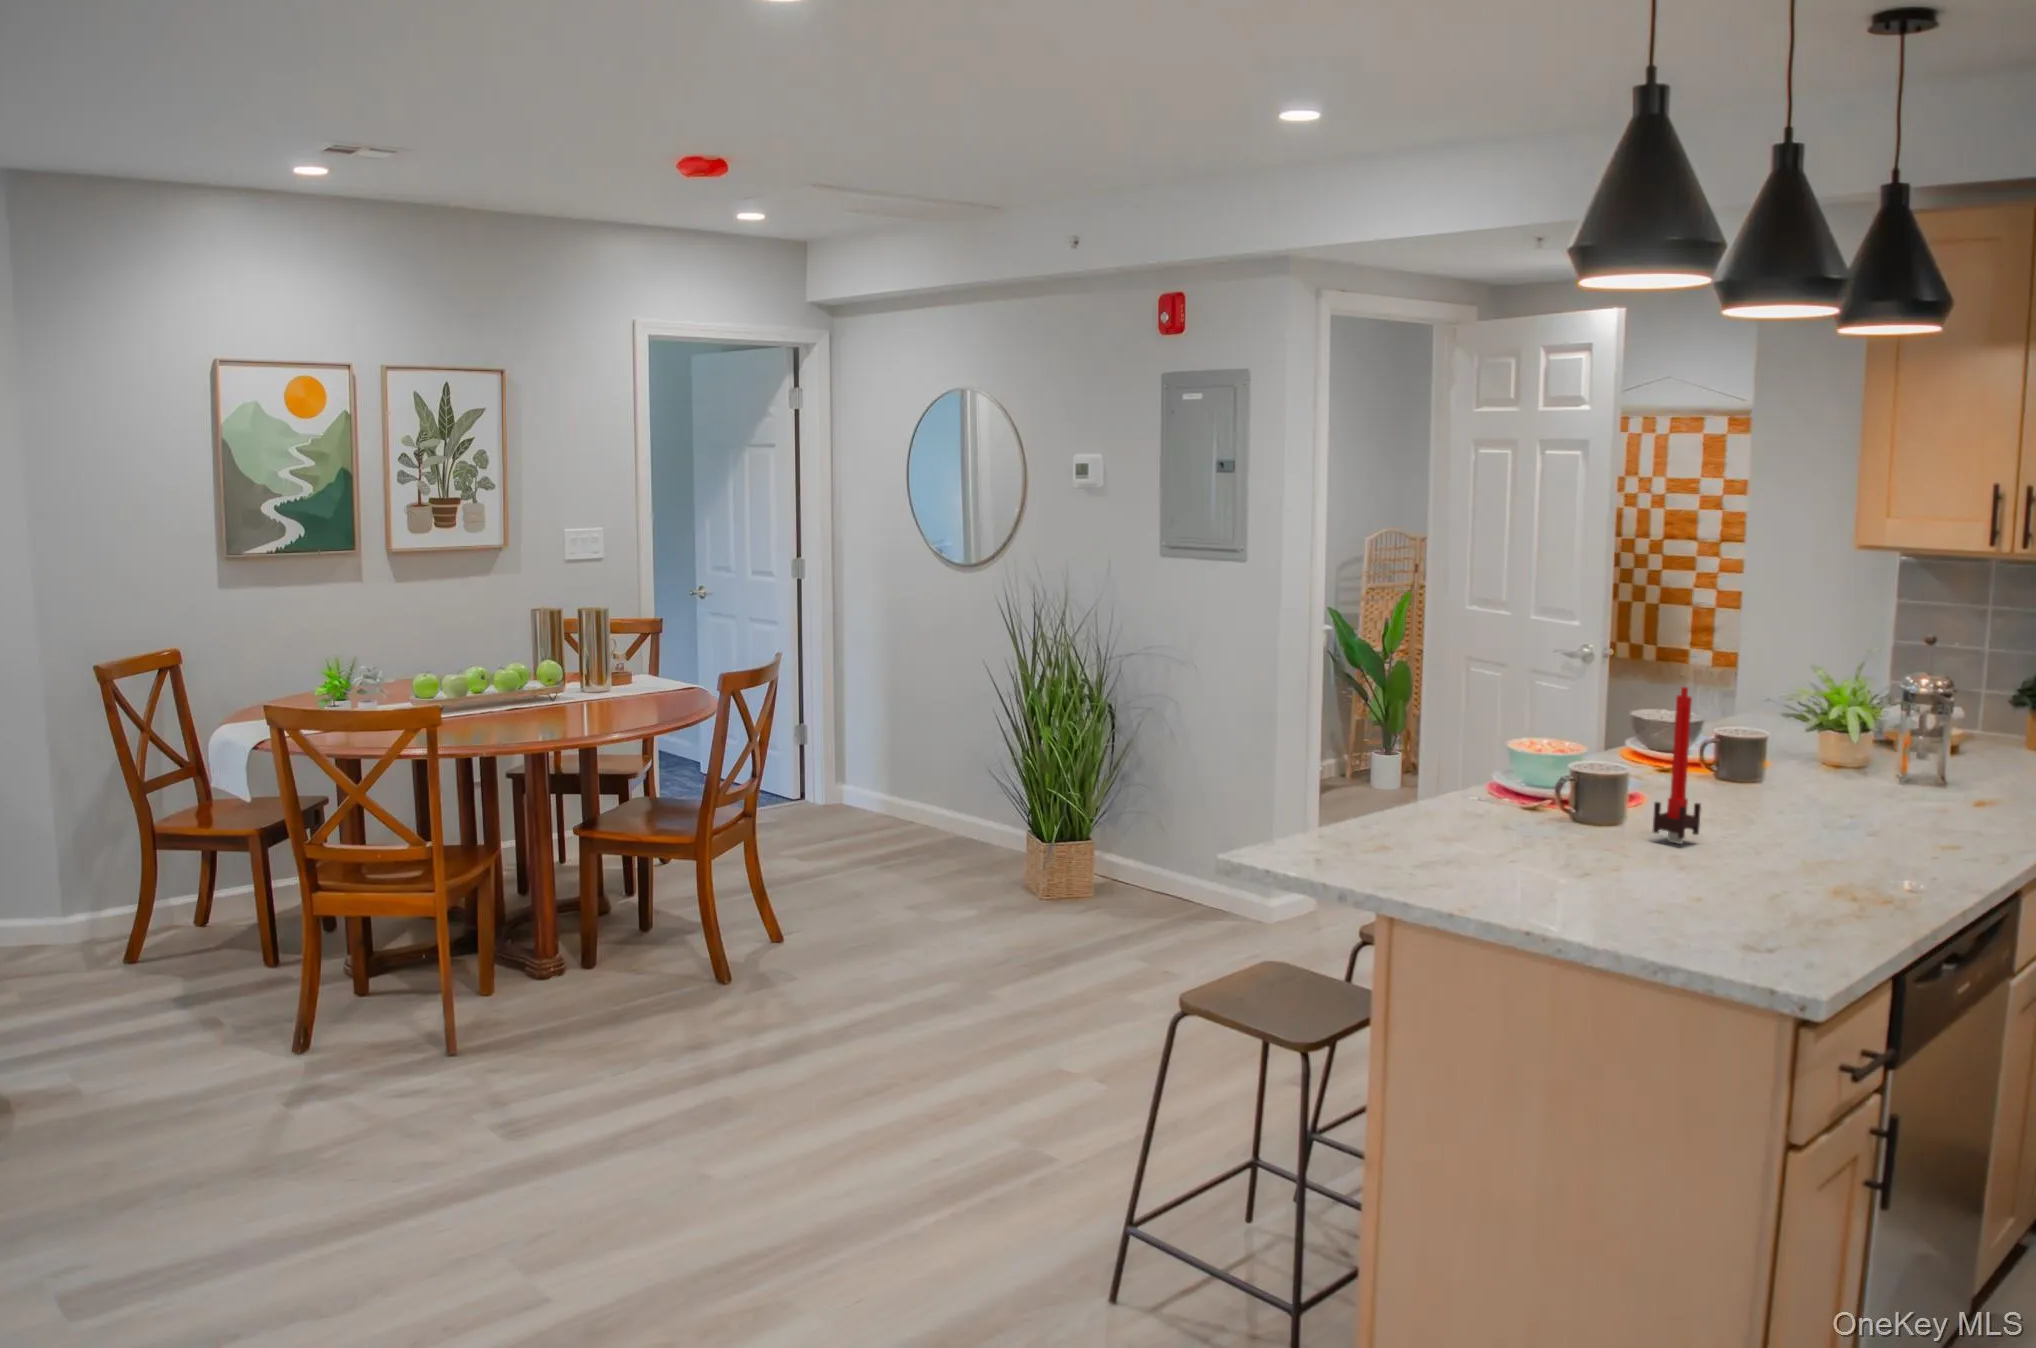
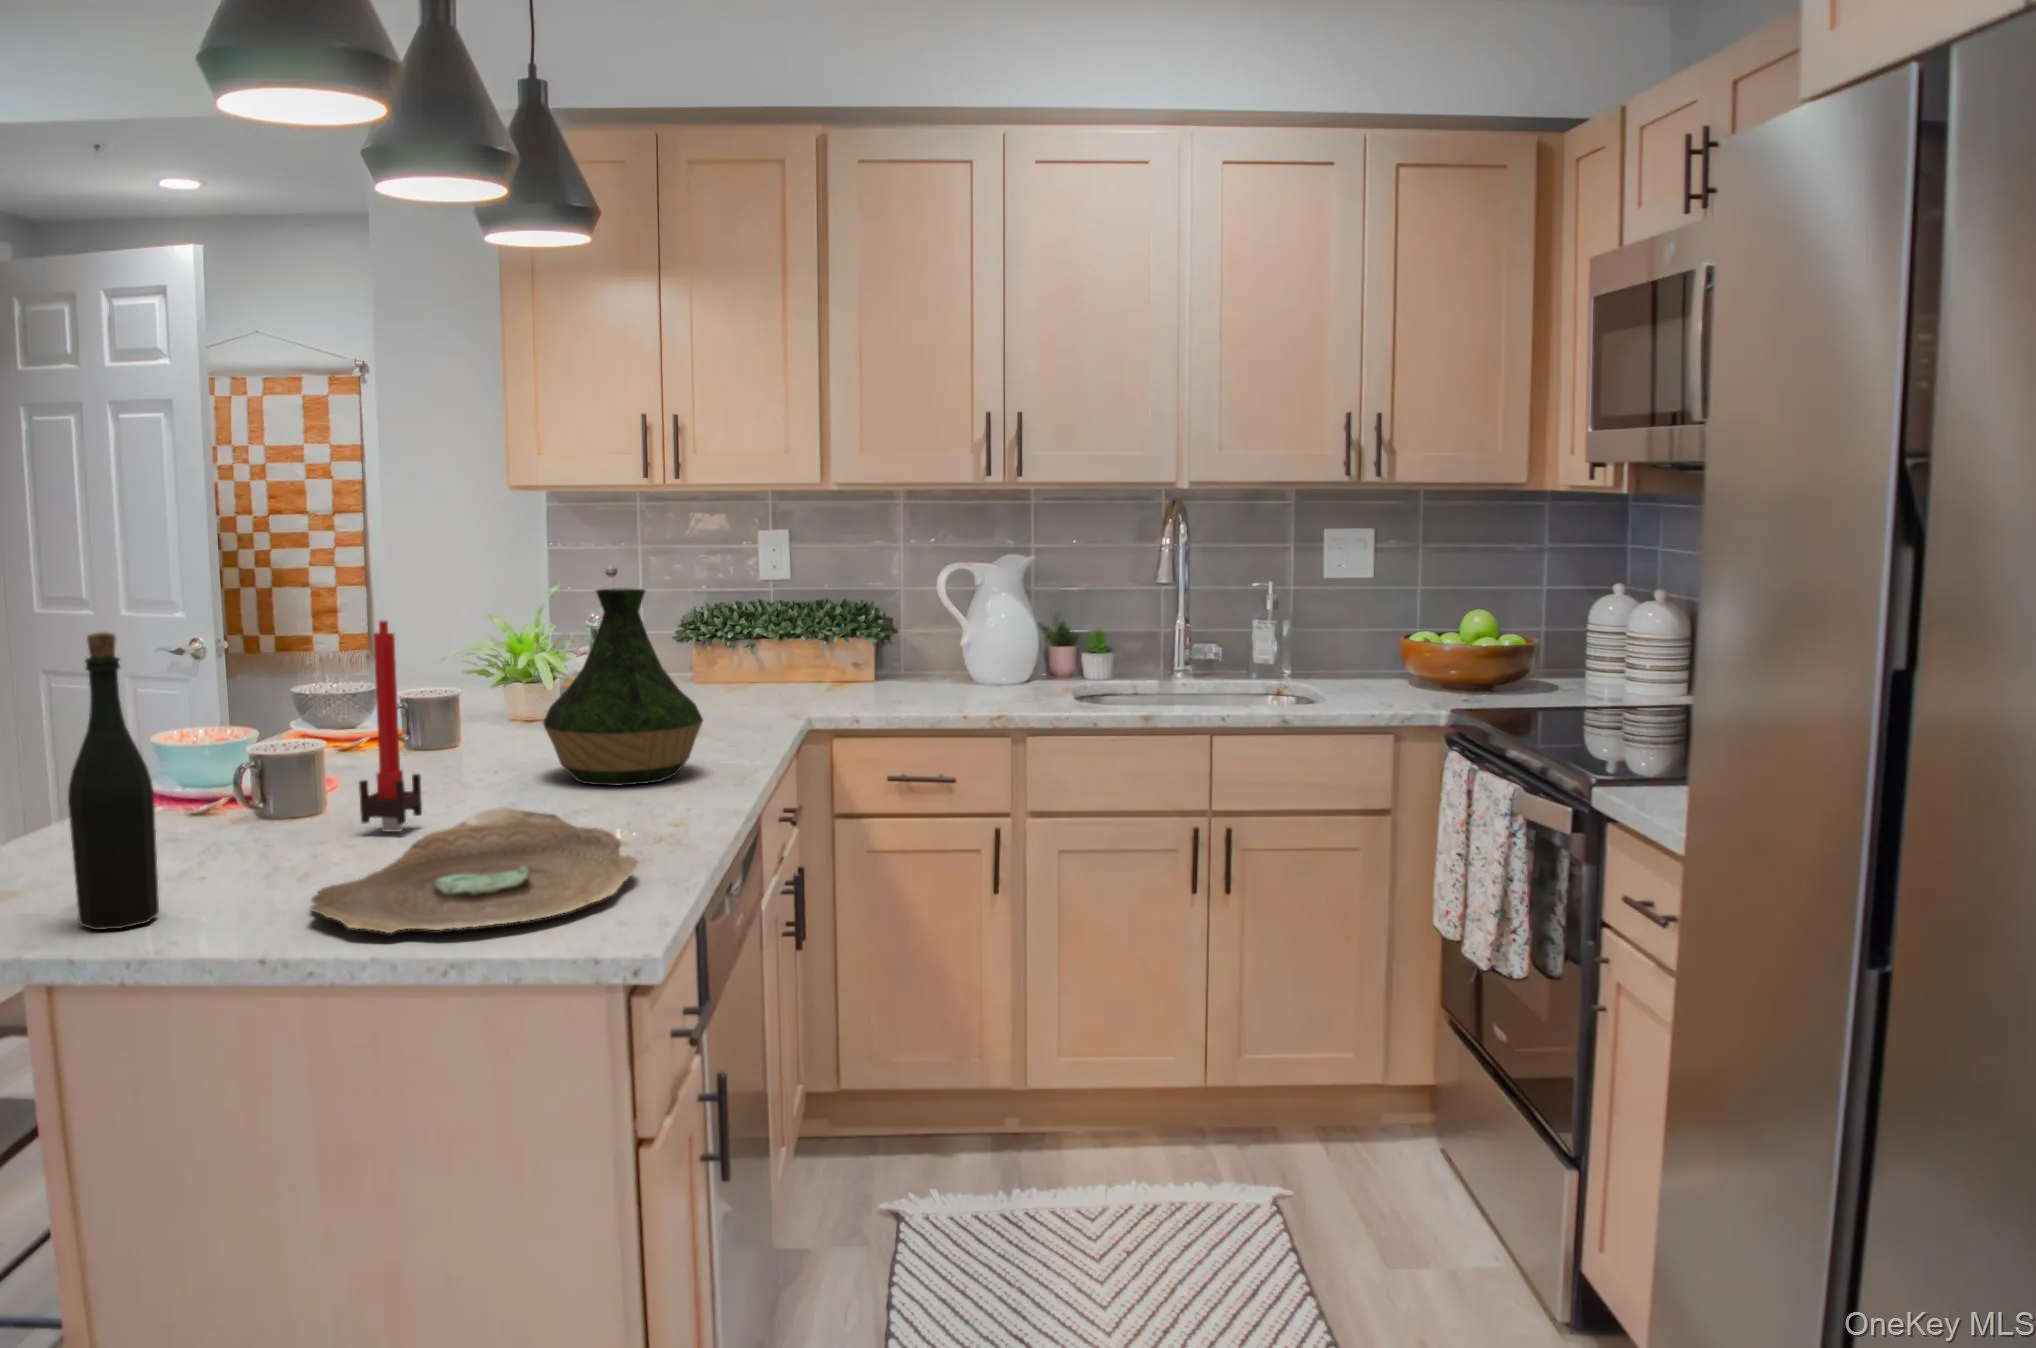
vase: none [1820,668,1973,842] -> present [543,588,703,786]
bottle: none [1465,689,1514,873] -> present [68,632,159,930]
decorative bowl: none [1595,840,1844,926] -> present [310,807,638,933]

